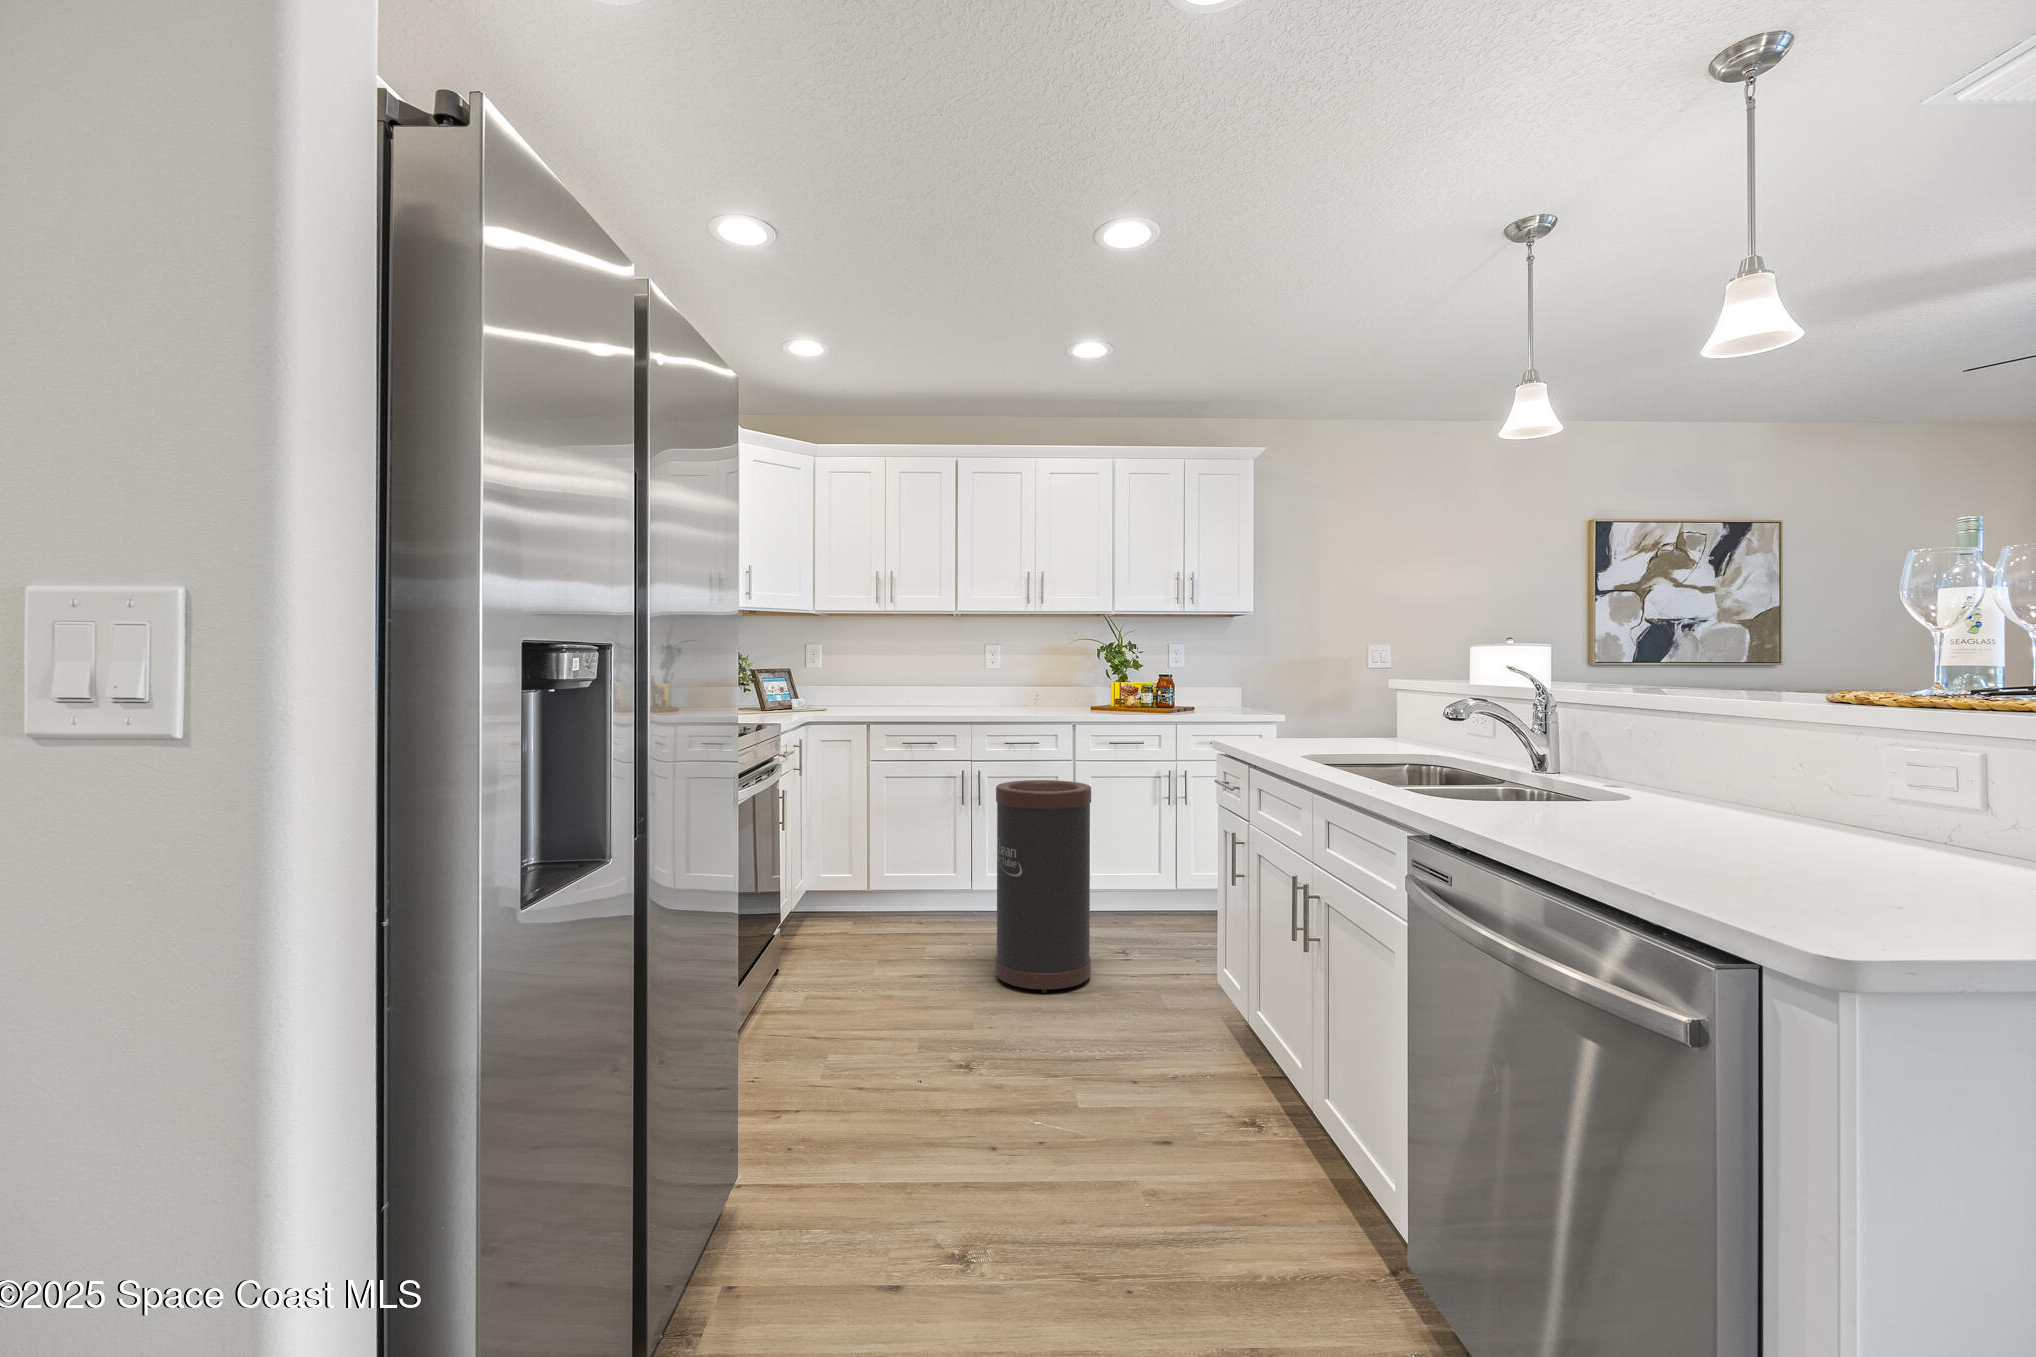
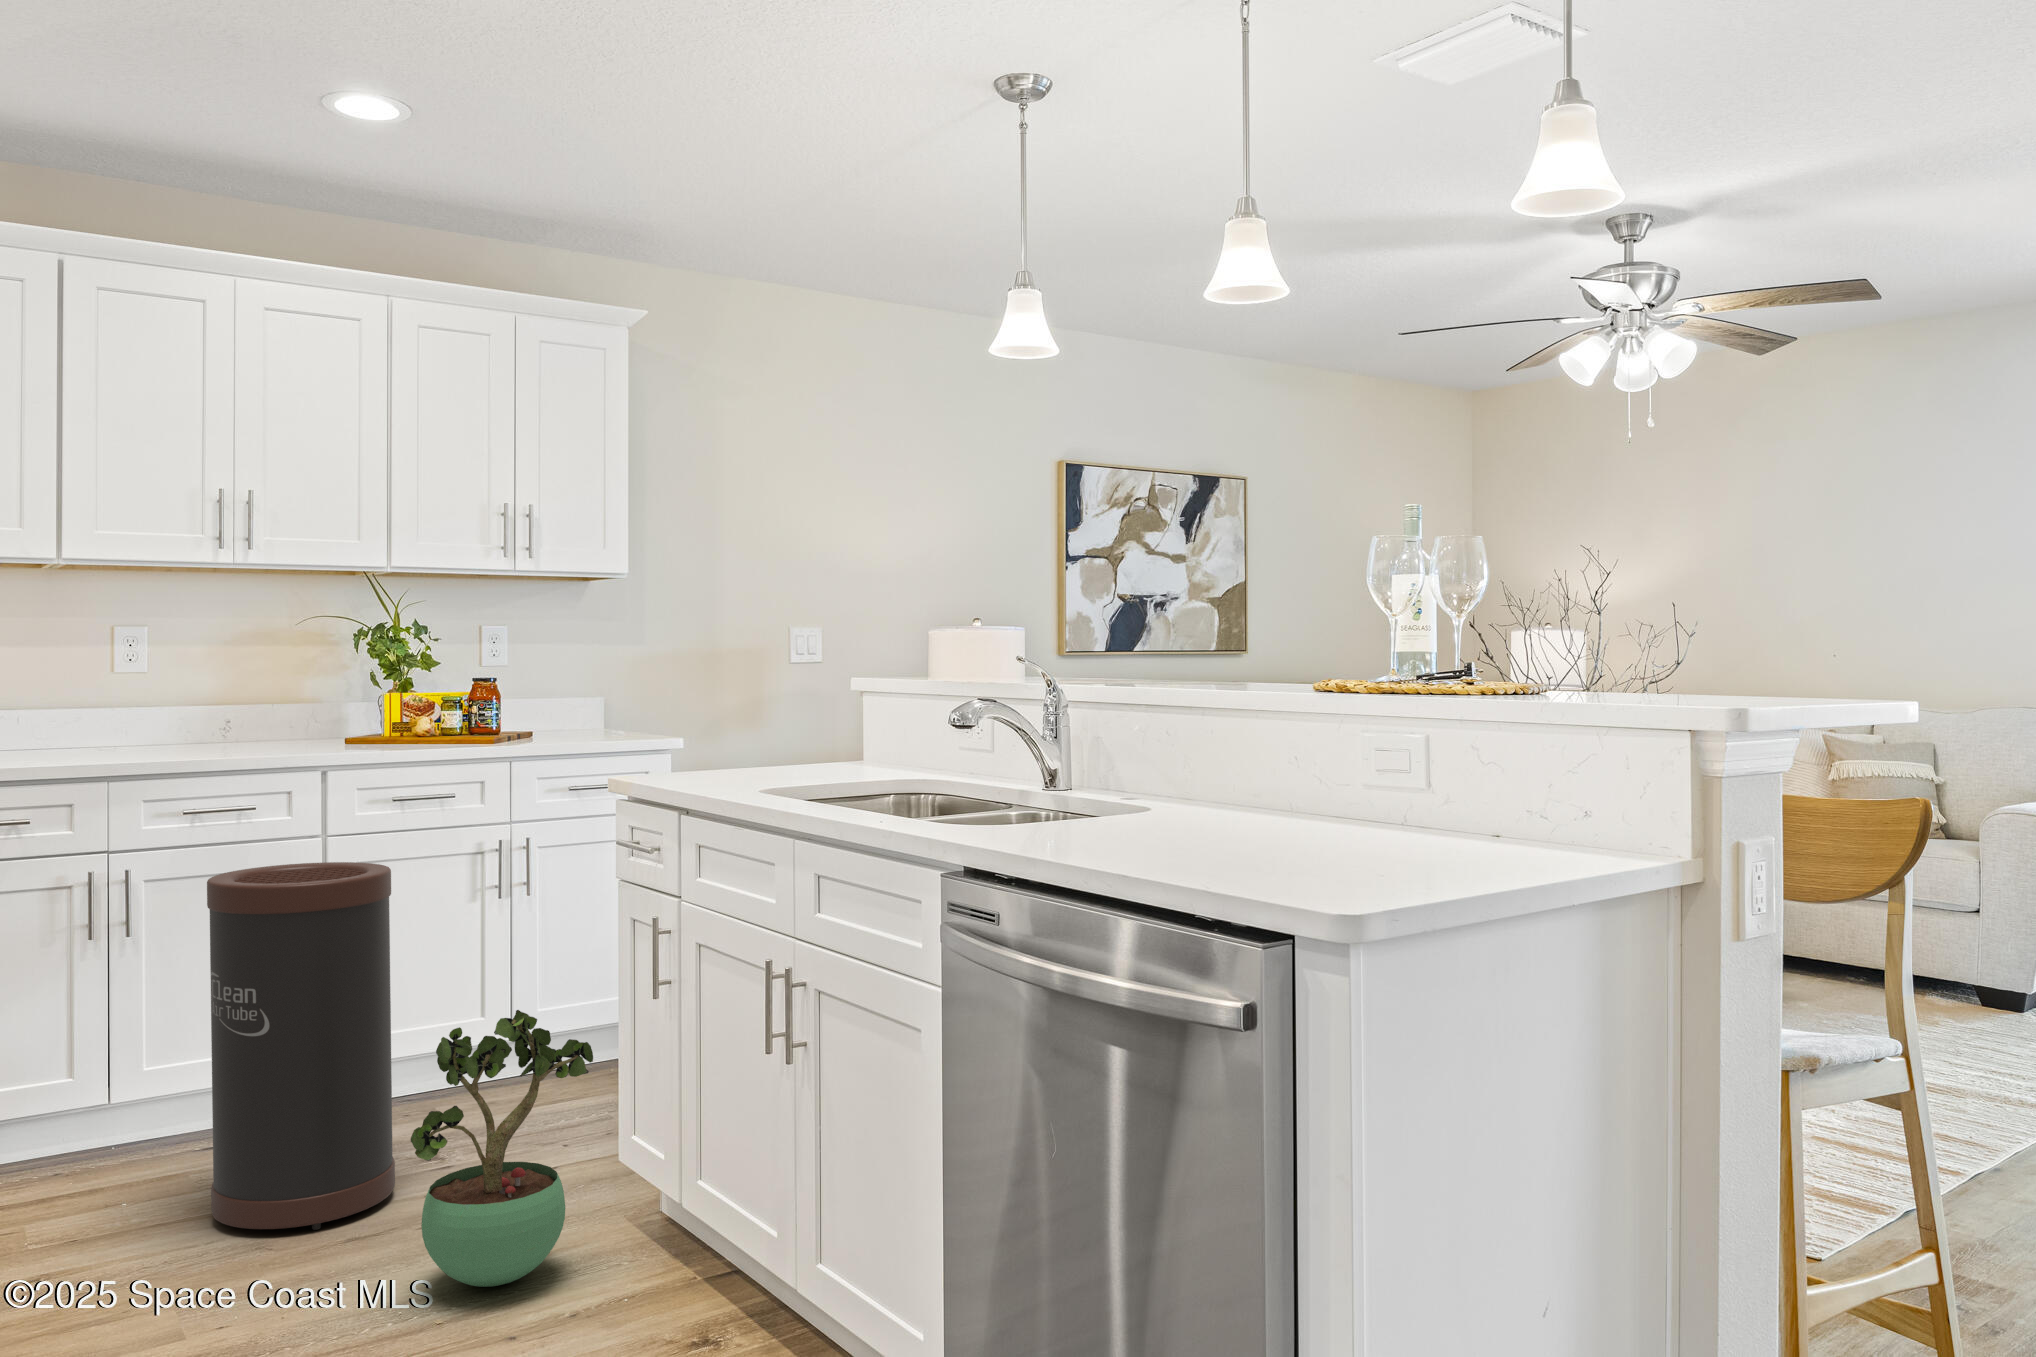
potted plant: none [1081,884,1192,1053] -> present [411,1010,593,1287]

